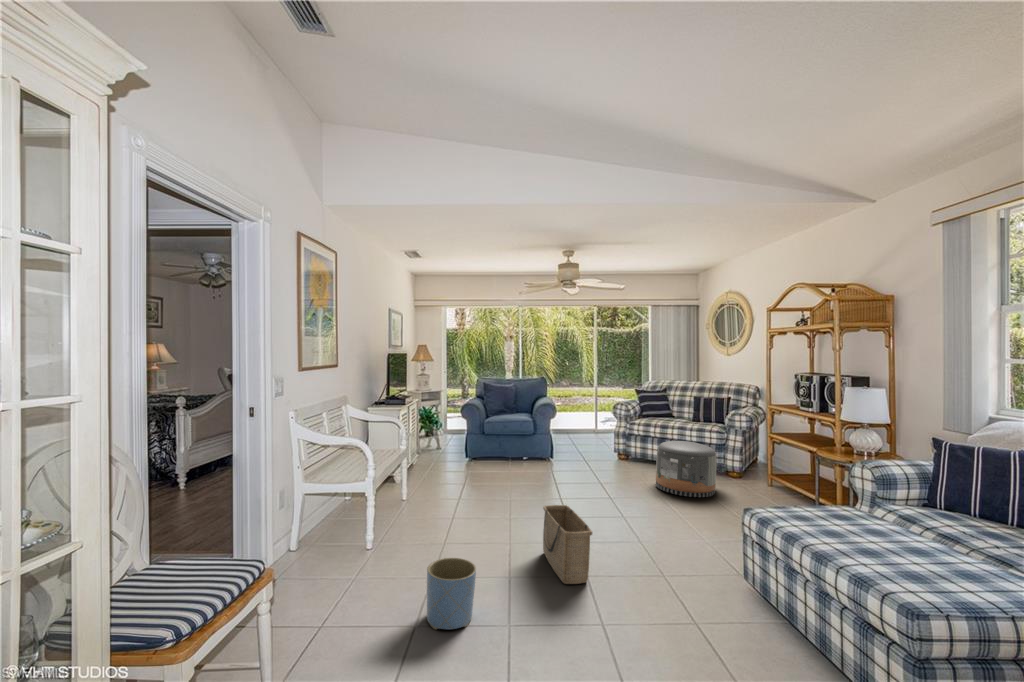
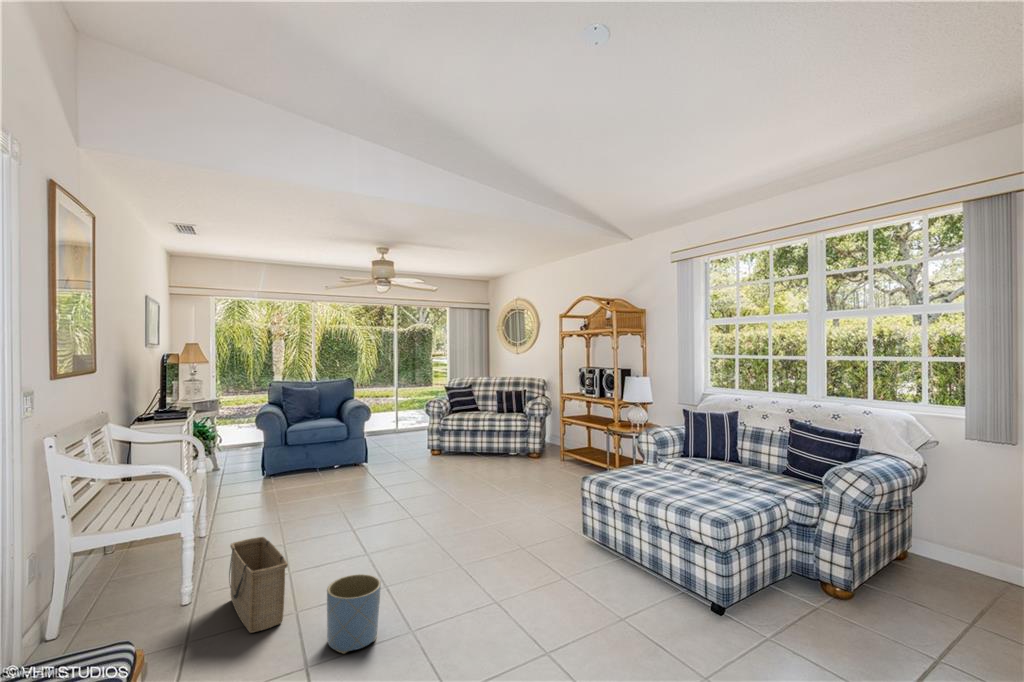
pouf: present [656,441,717,497] -> none [478,431,528,479]
basket: present [543,505,592,584] -> present [229,537,288,633]

